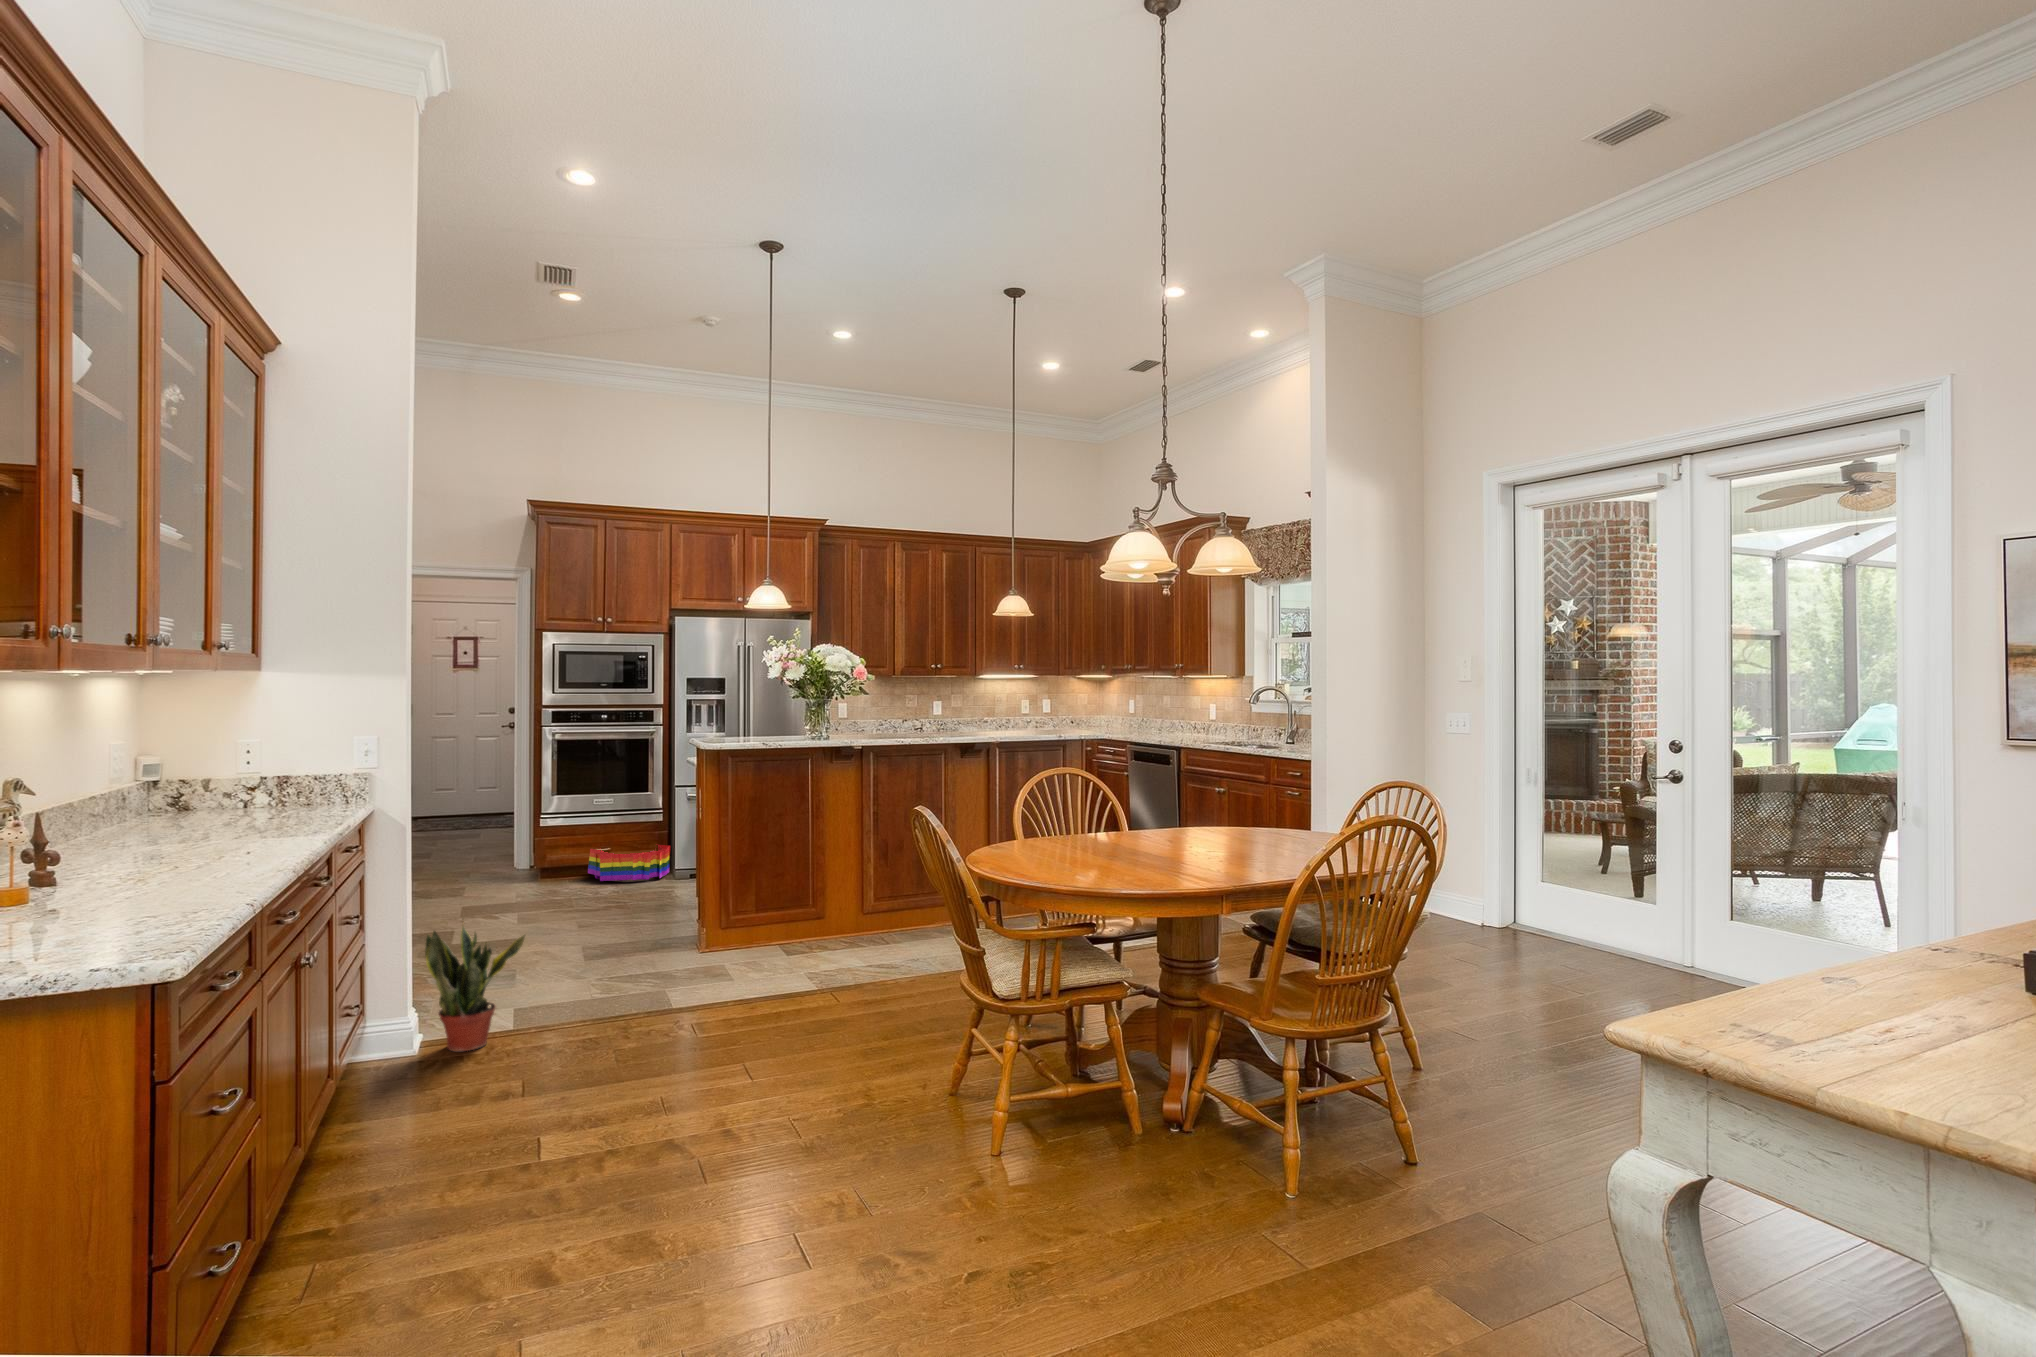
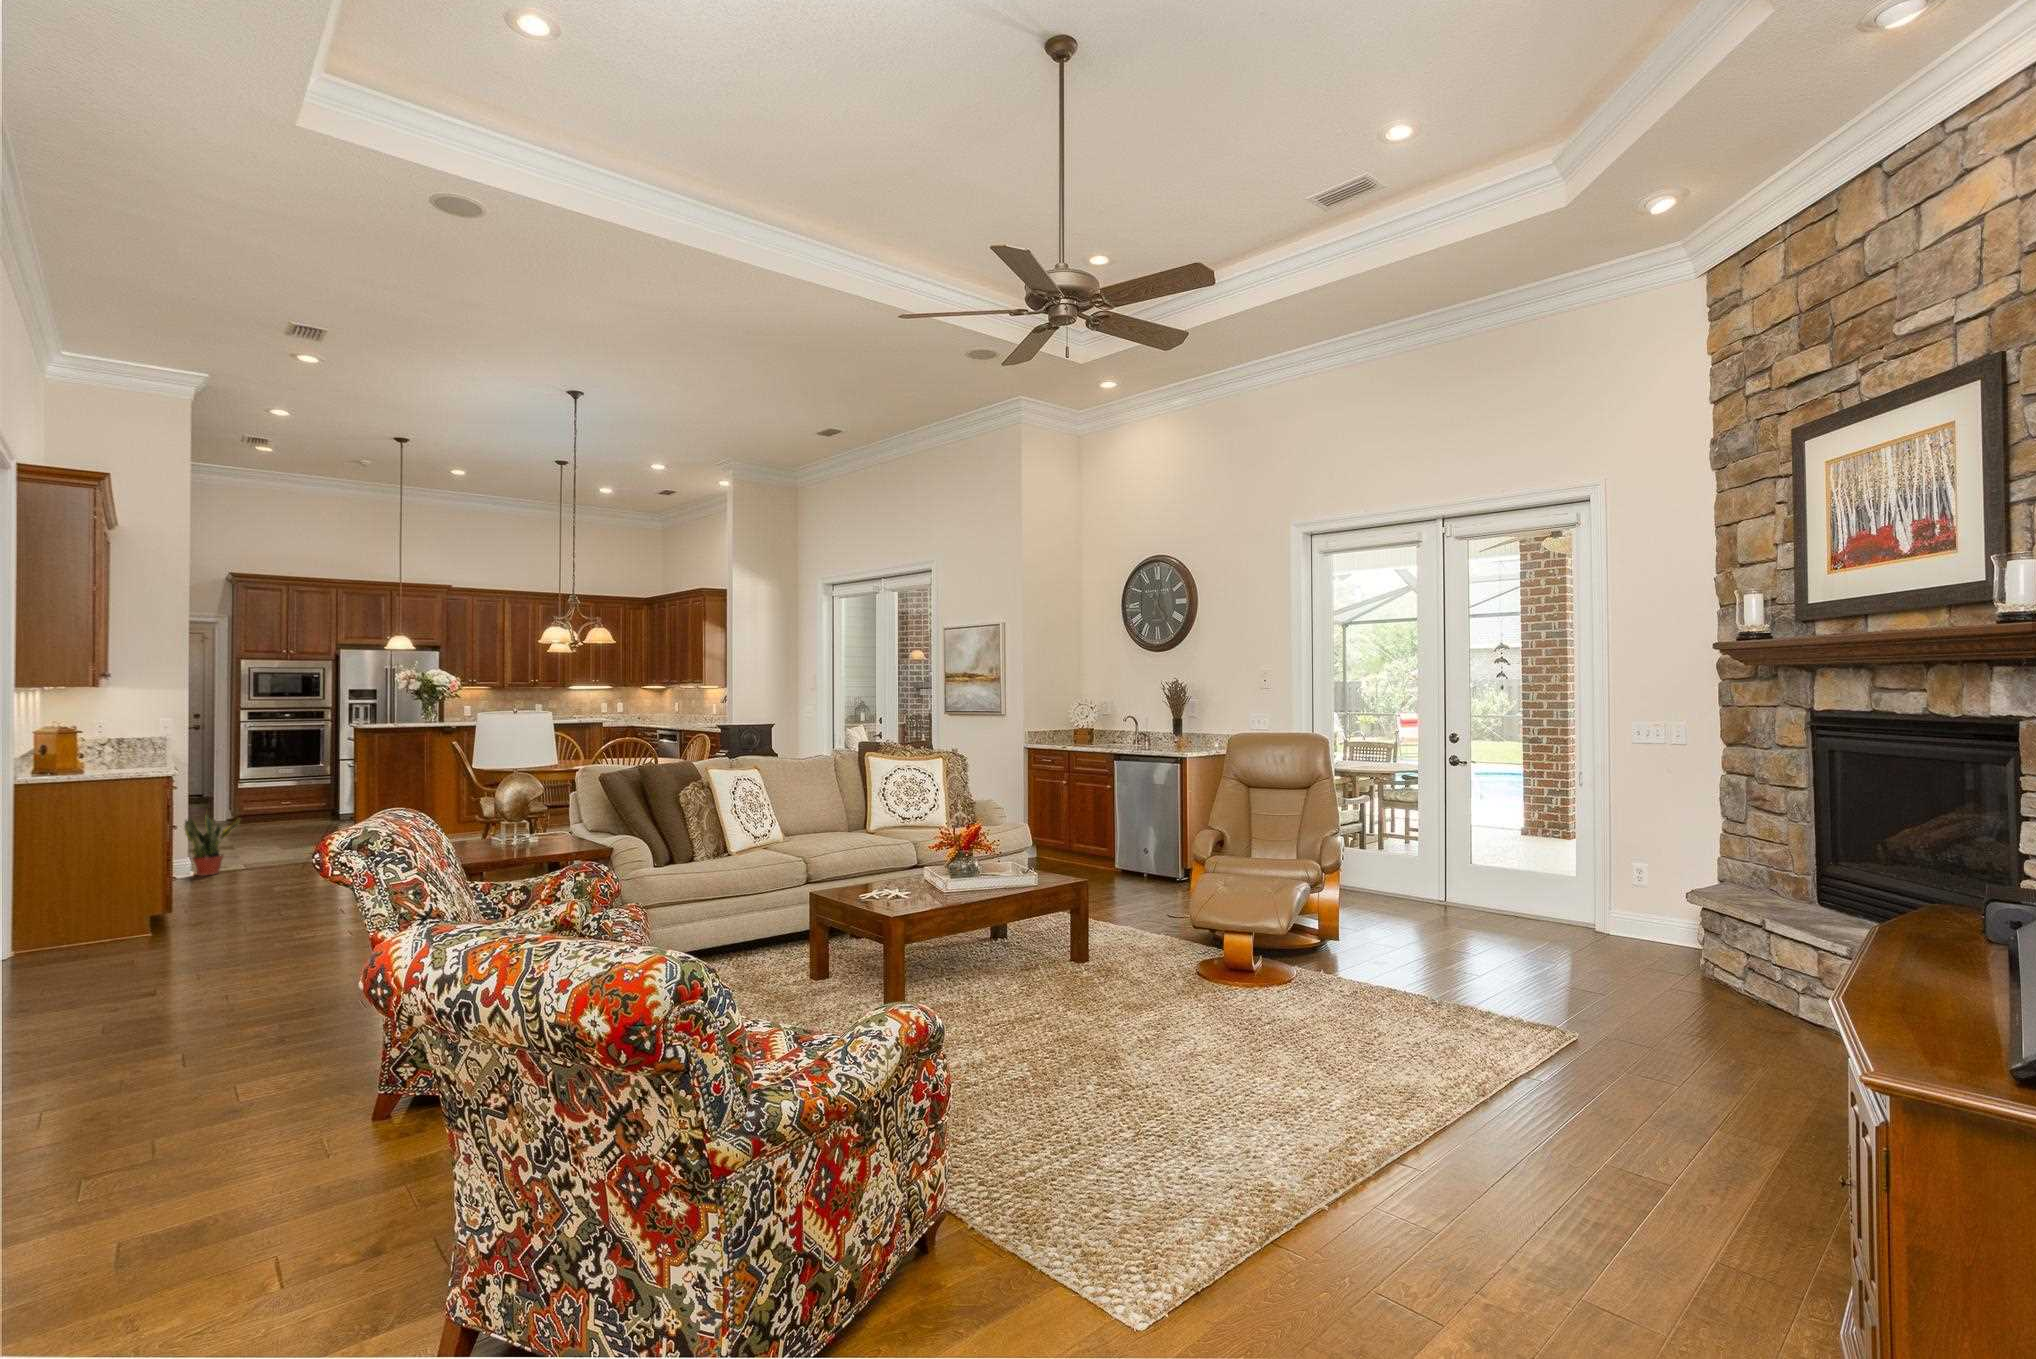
storage bin: present [588,844,671,881] -> none [274,799,336,822]

